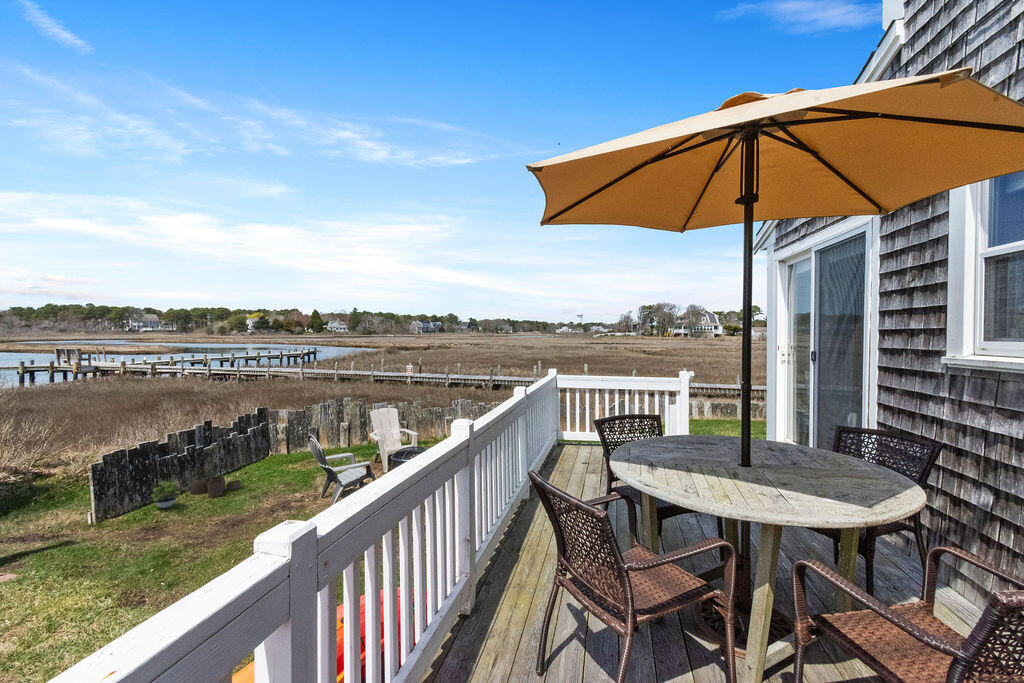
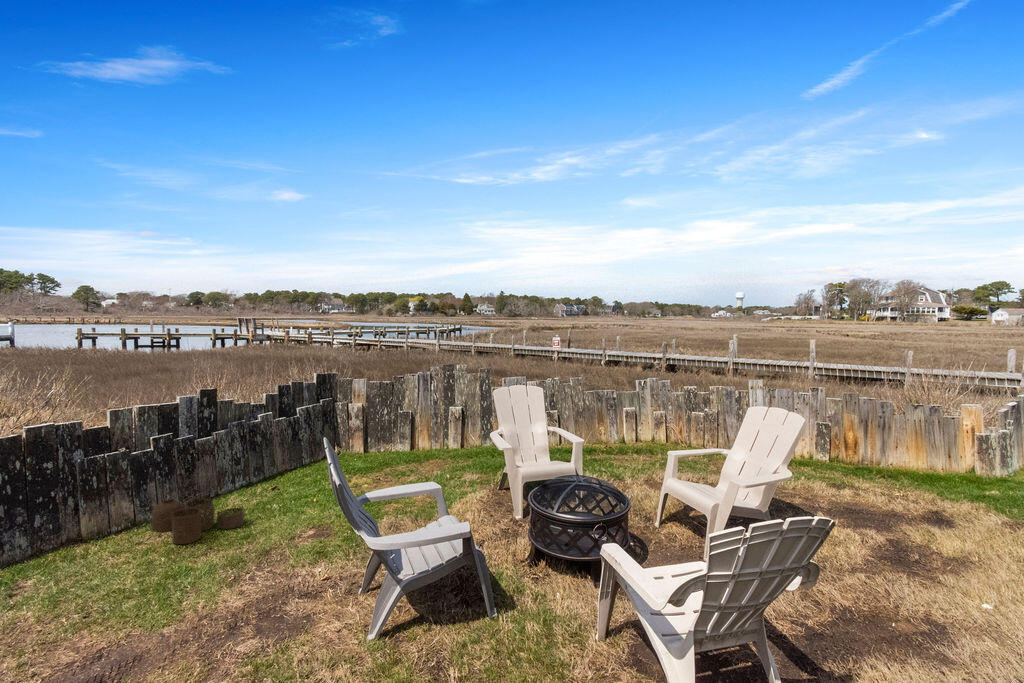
potted plant: present [151,481,181,508] -> none [48,506,108,564]

